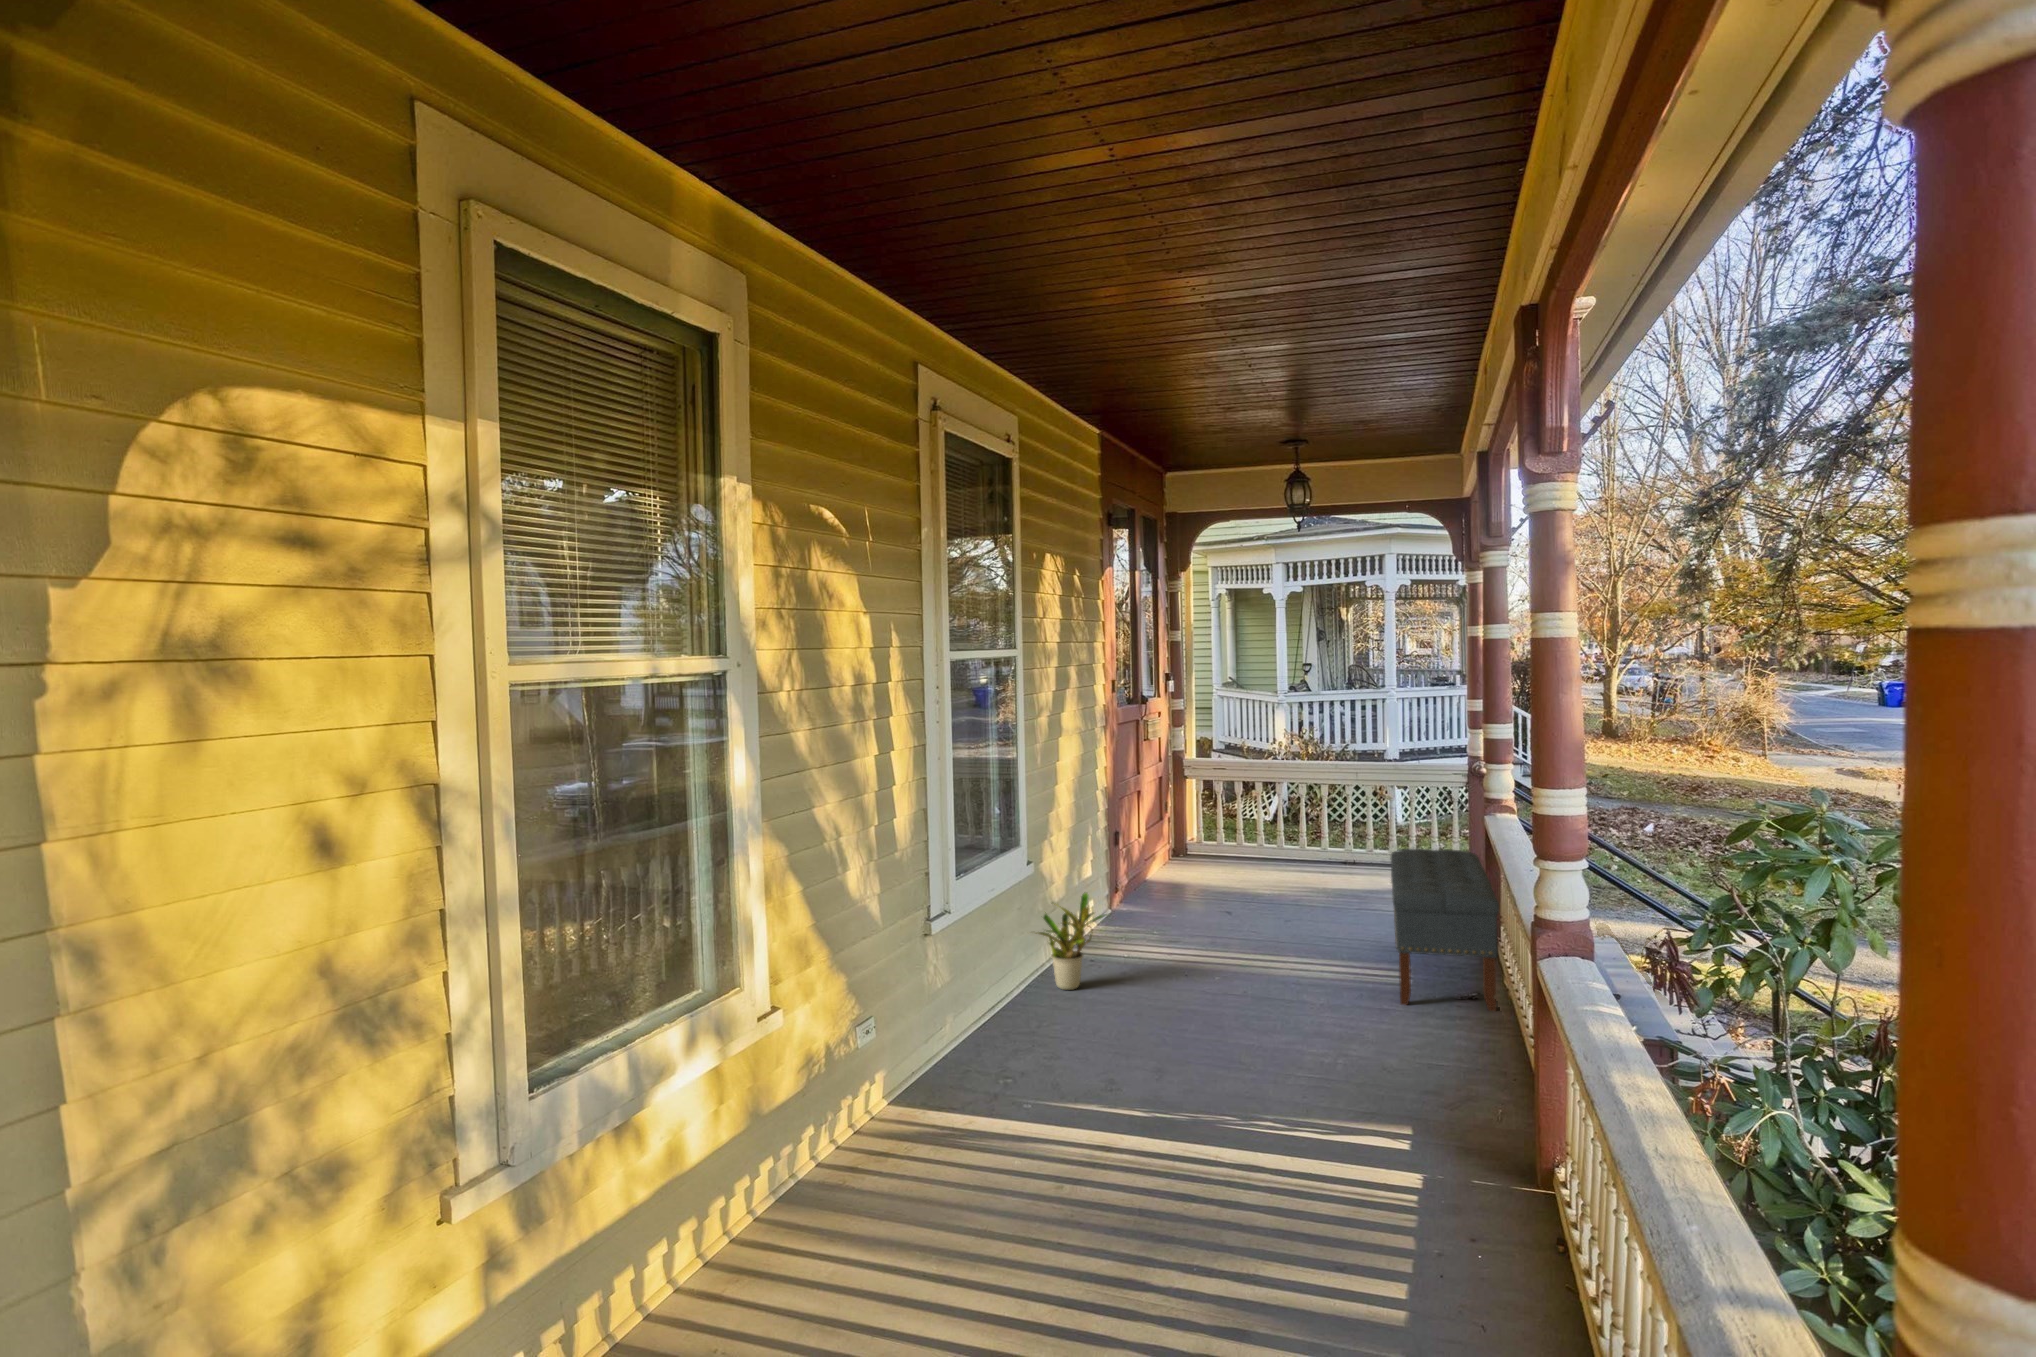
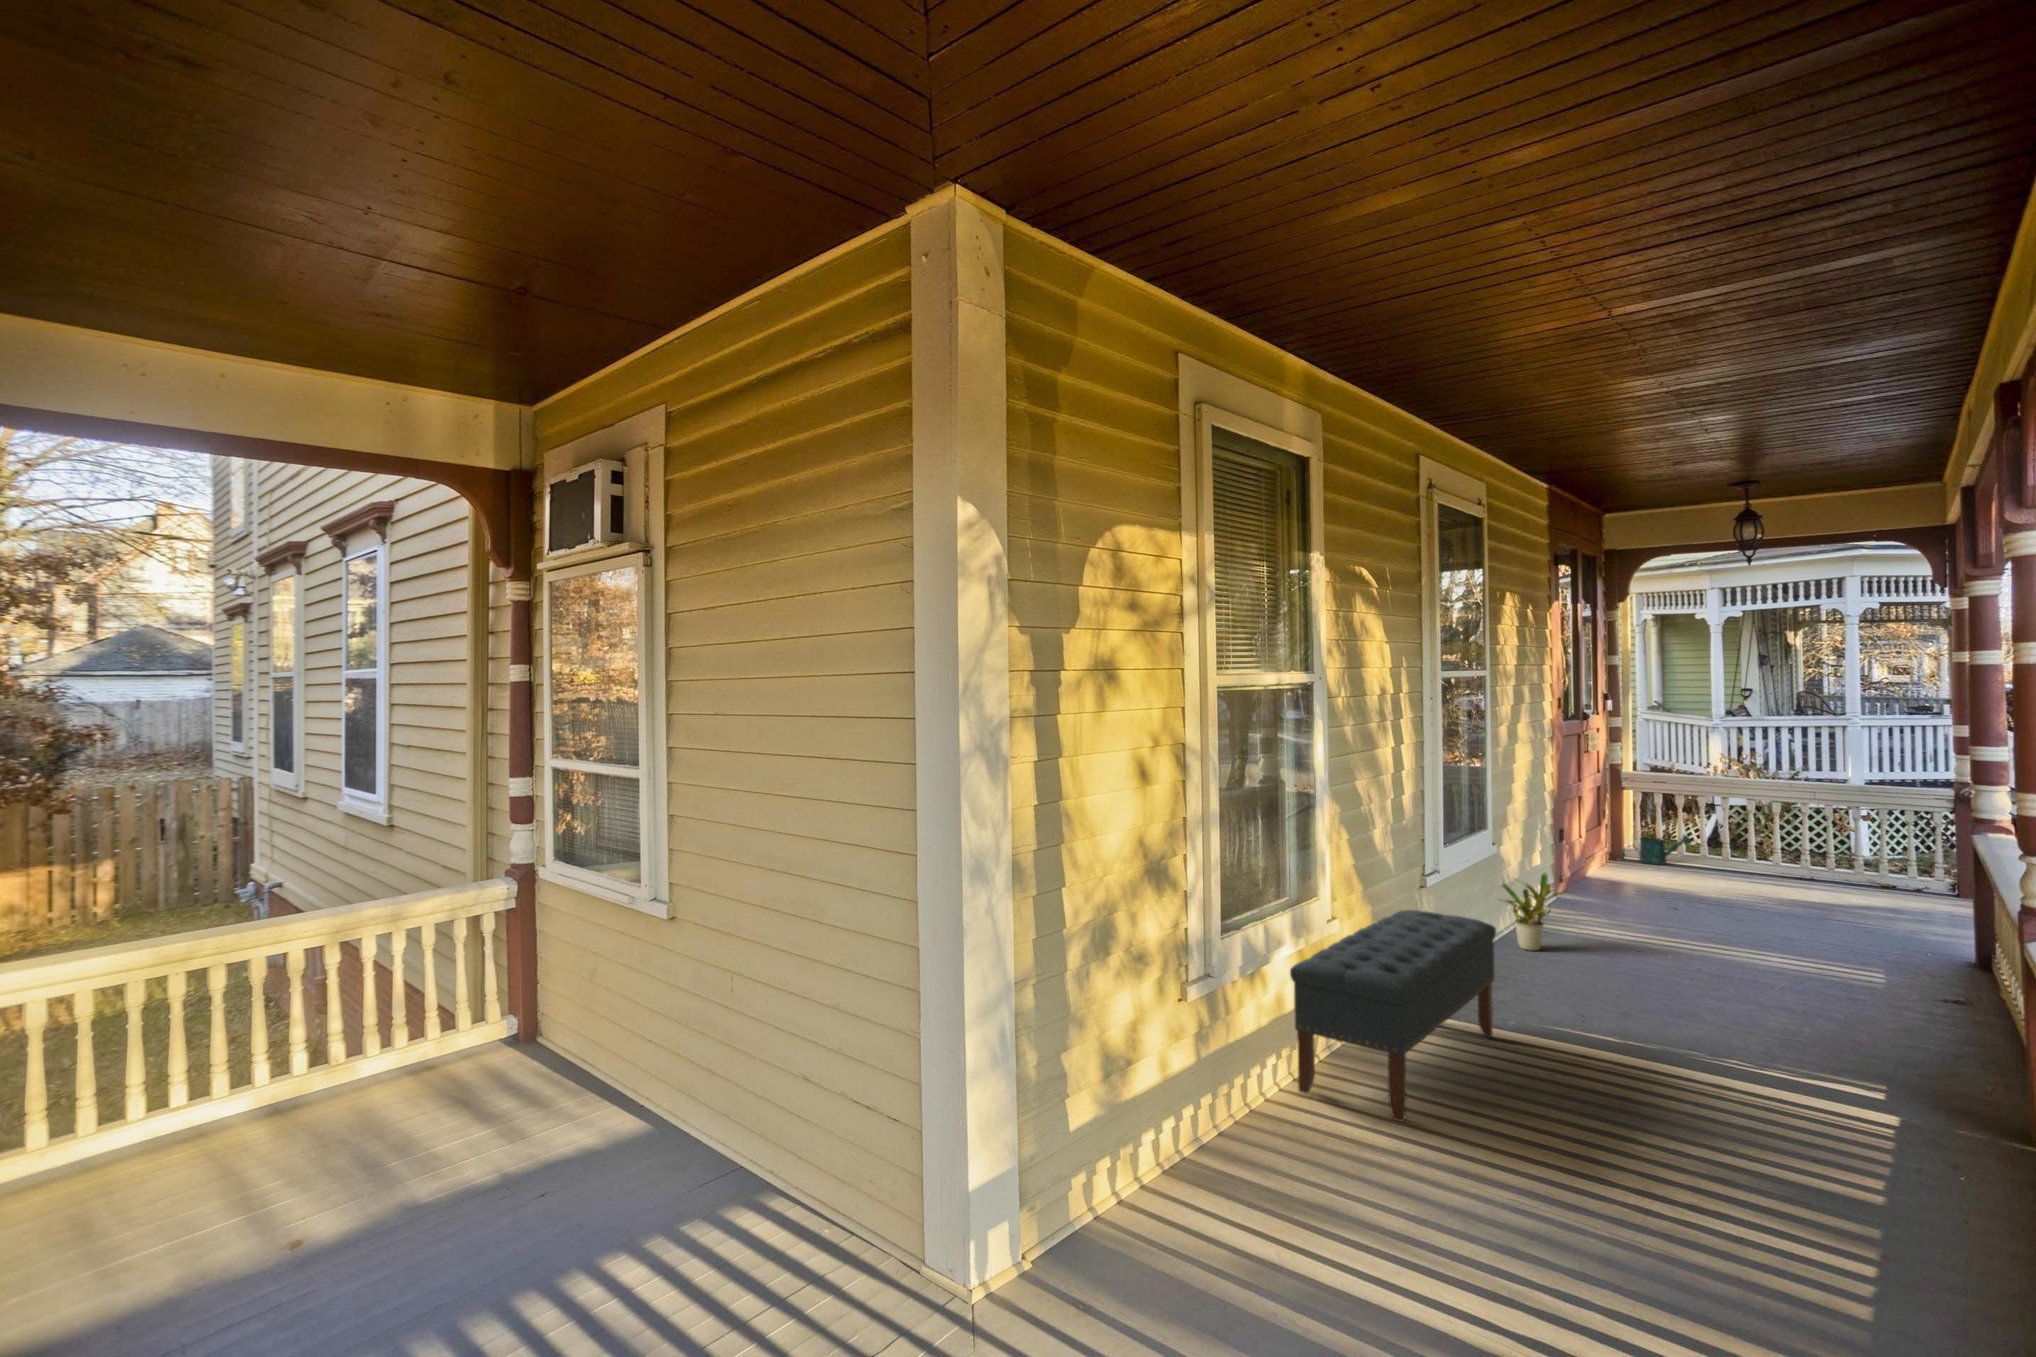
watering can: none [1193,824,1248,859] -> present [1639,832,1691,865]
bench: present [1390,849,1499,1011] -> present [1290,910,1496,1122]

